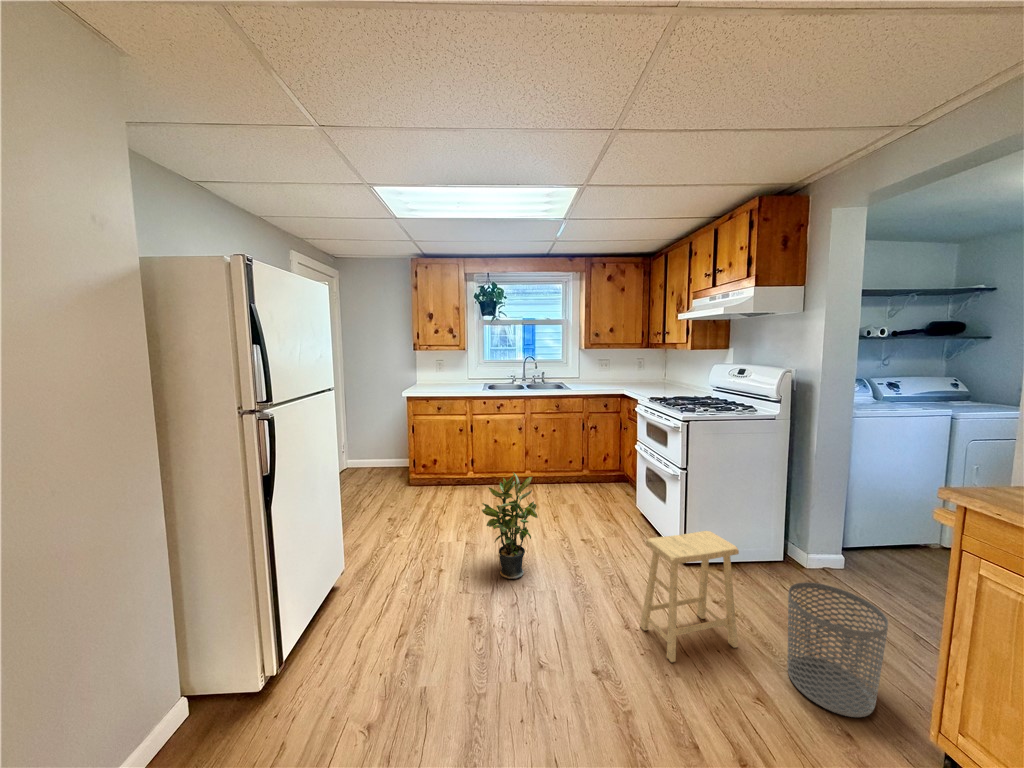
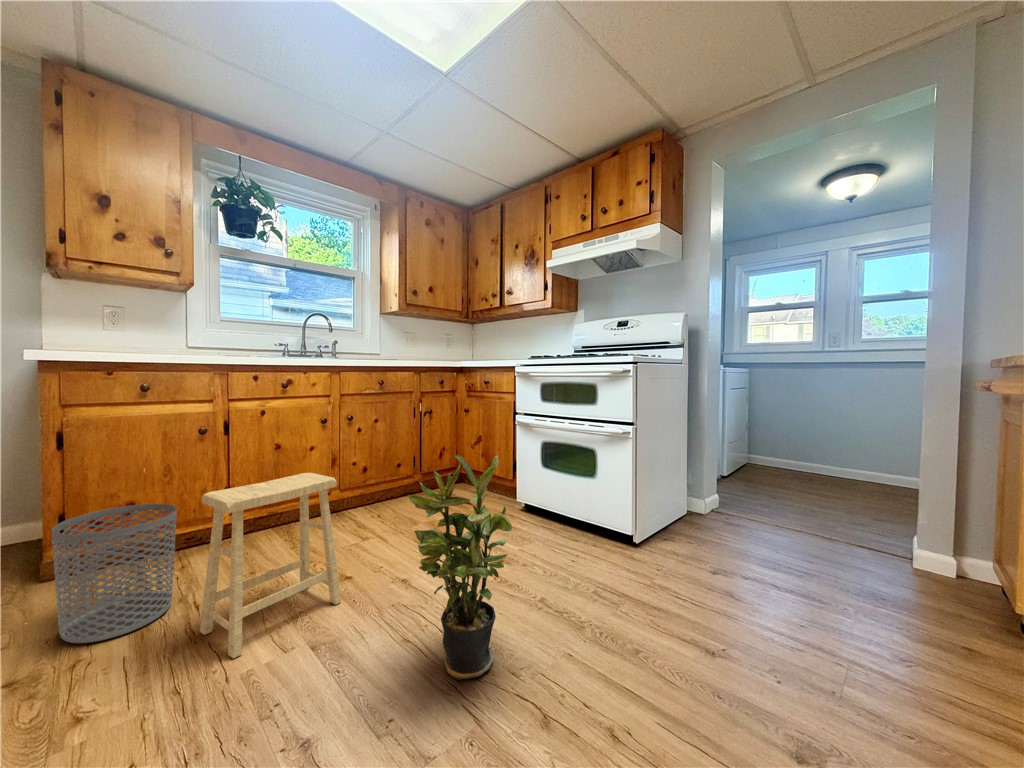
footstool: present [640,531,739,662] -> present [200,473,341,659]
waste bin: present [787,582,888,717] -> present [52,504,177,643]

